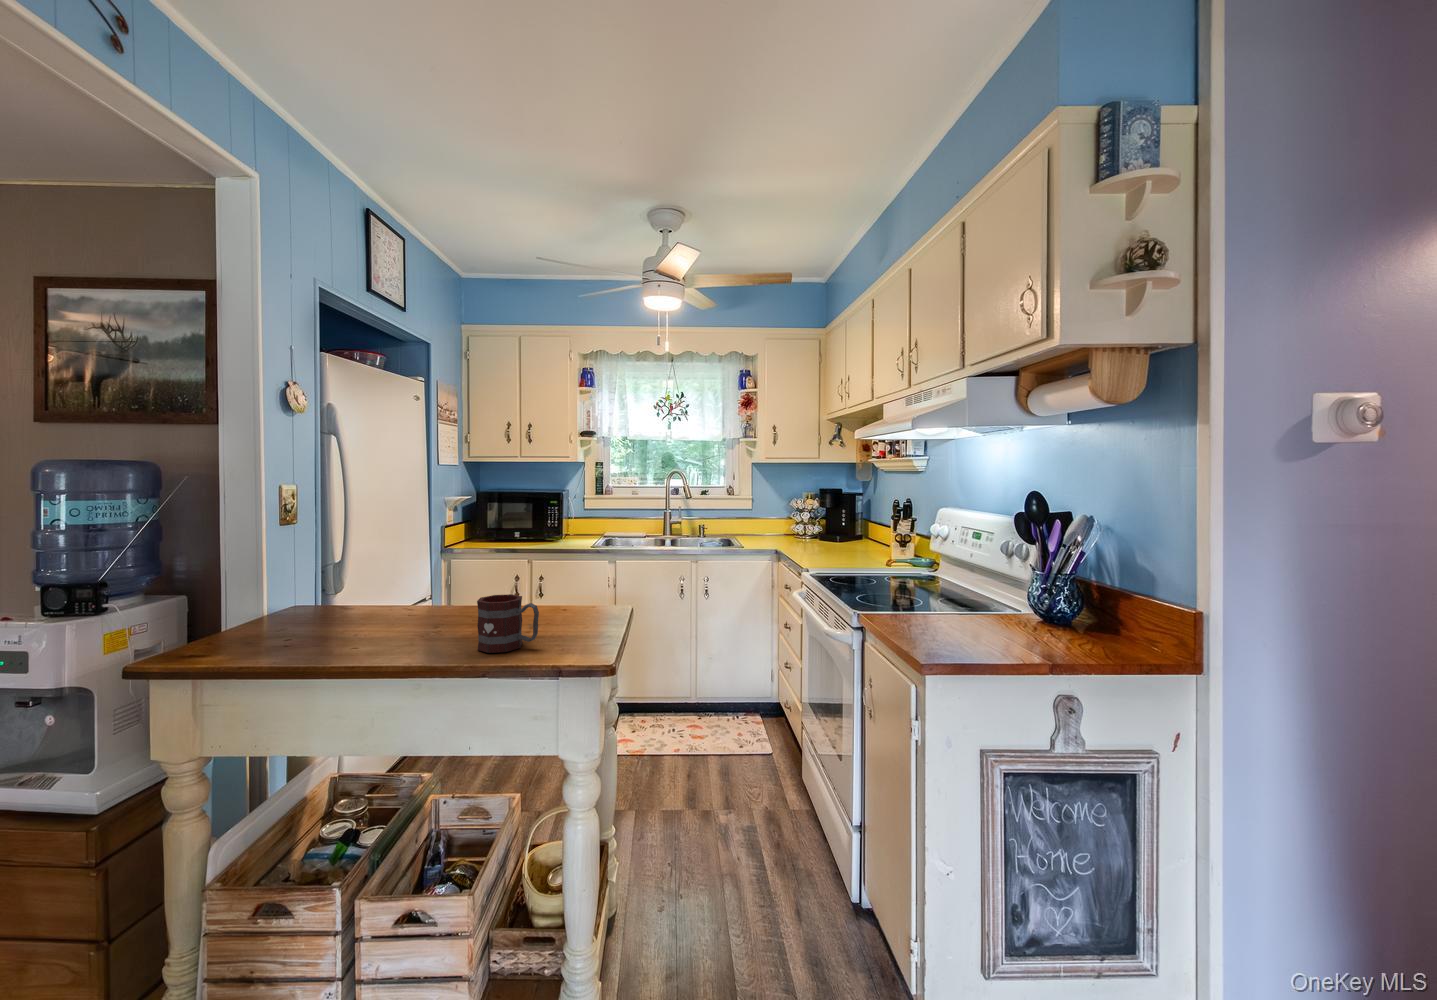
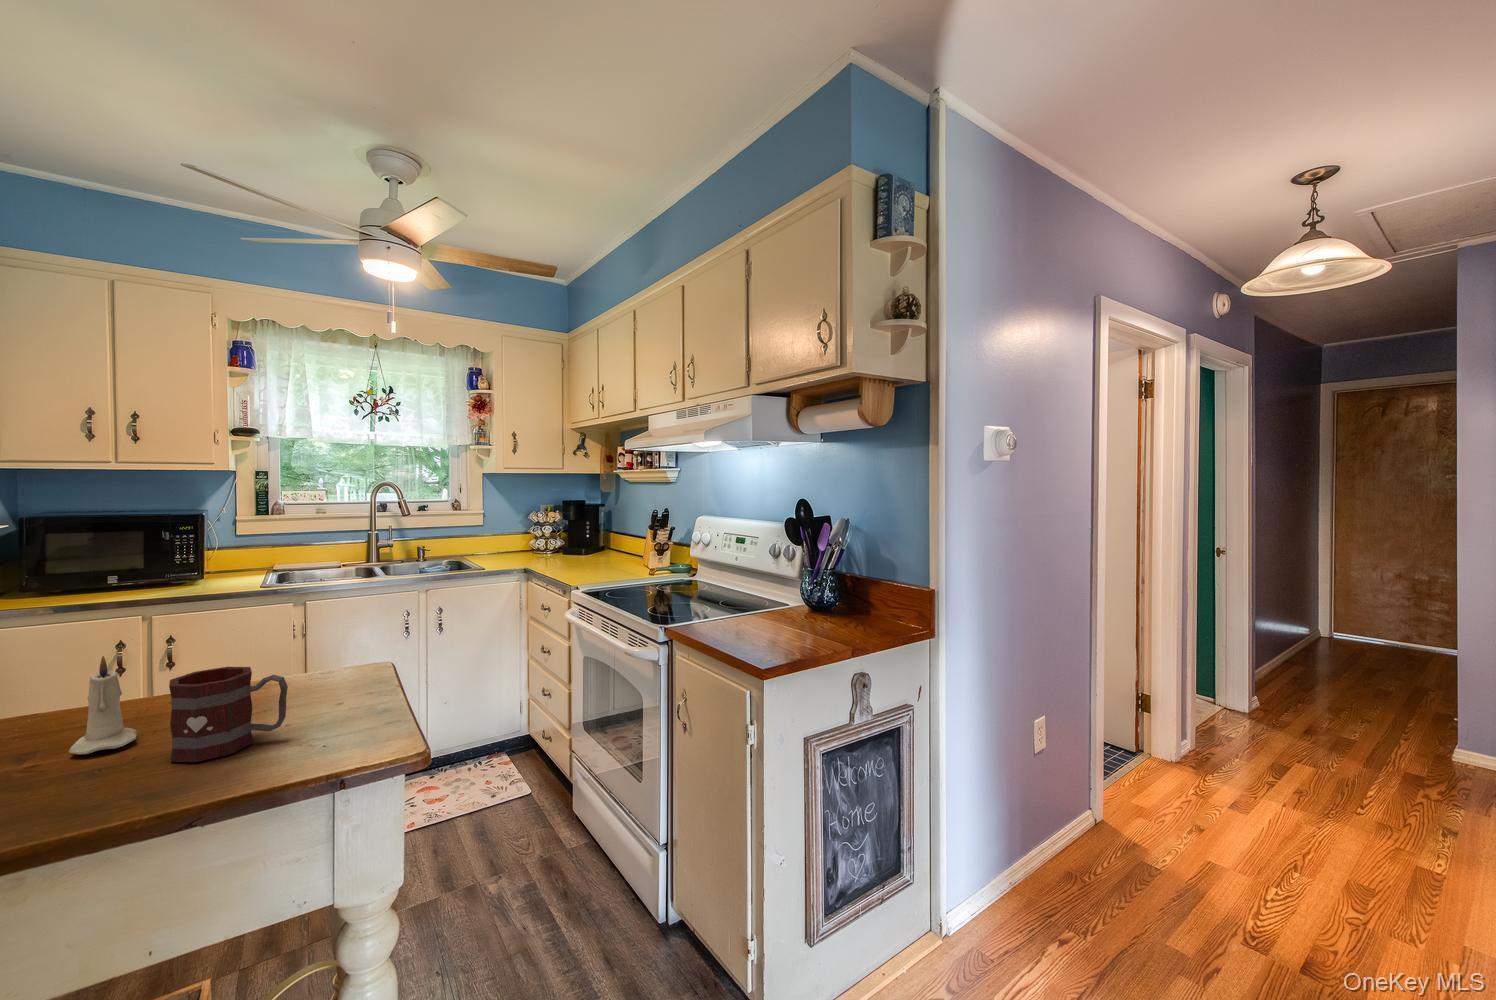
candle: none [439,578,472,637] -> present [69,656,137,754]

